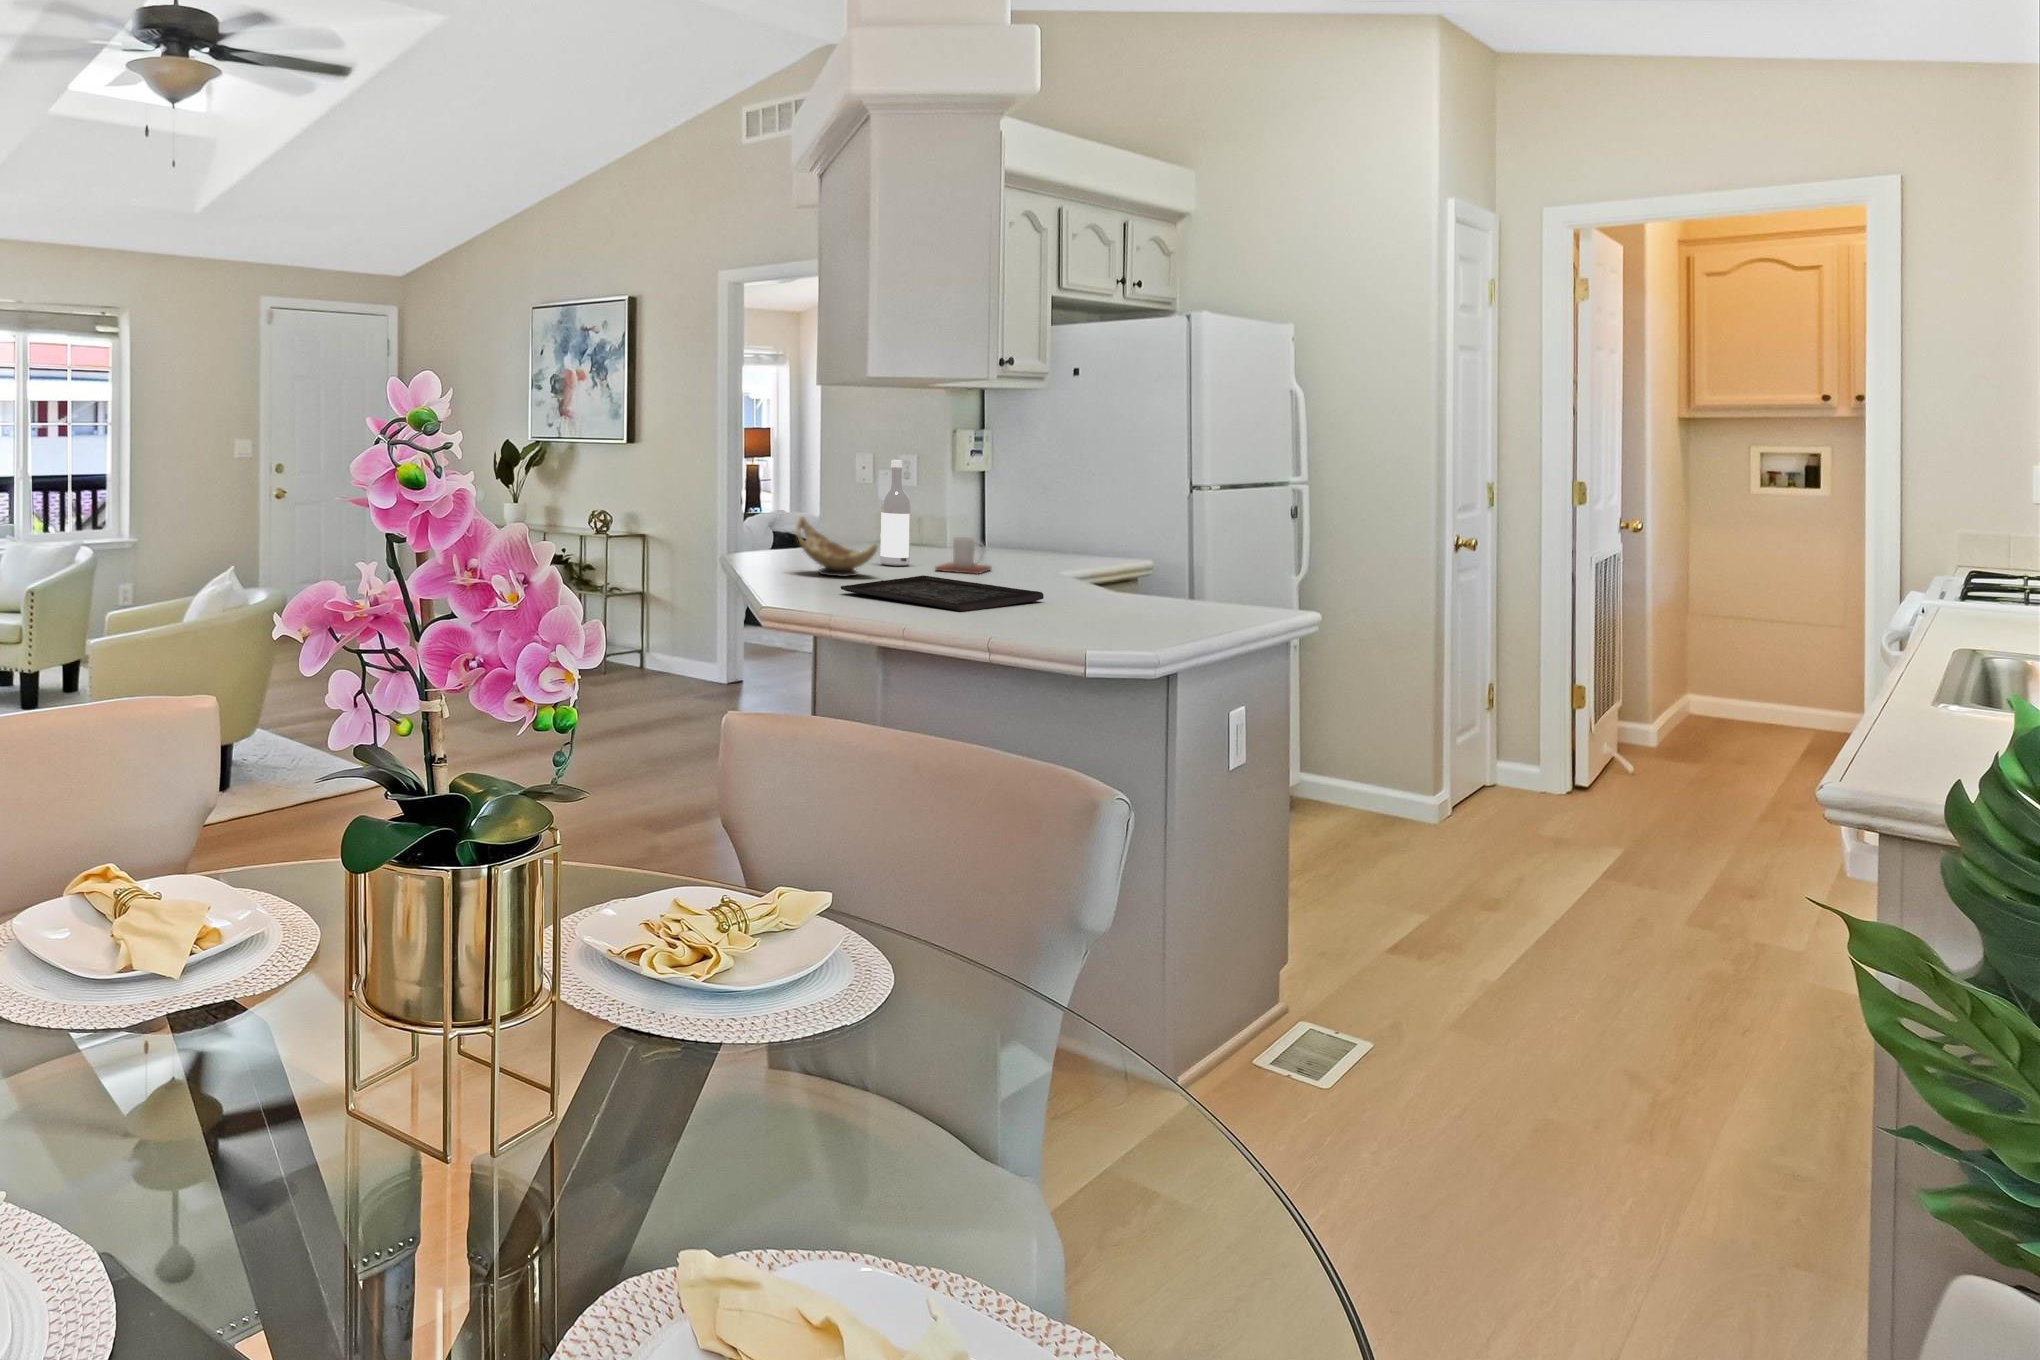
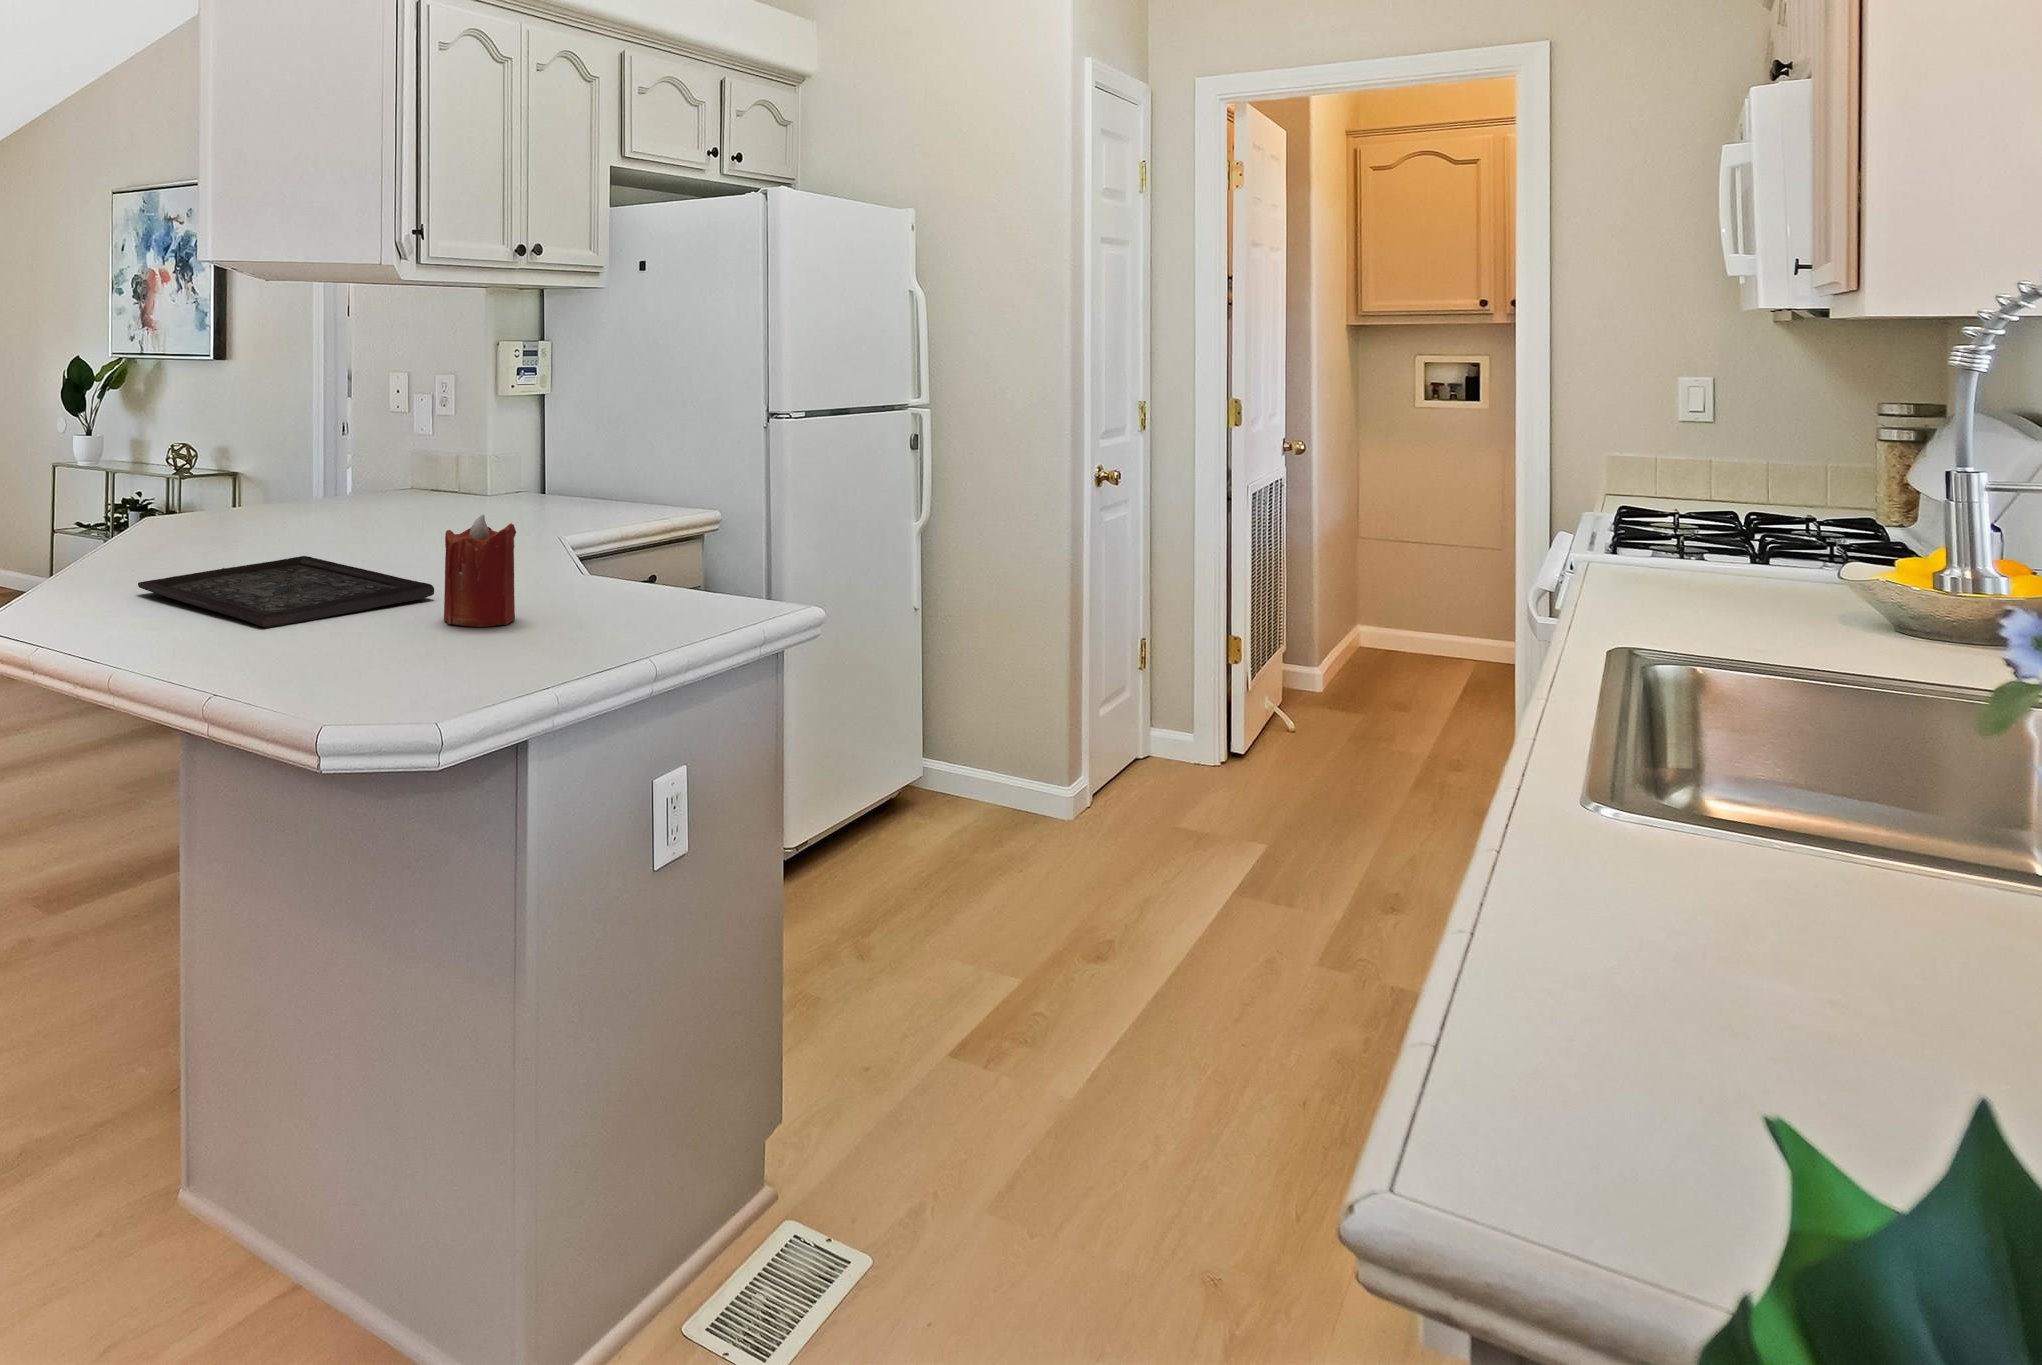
wine bottle: present [880,460,911,566] -> none [314,382,356,532]
decorative bowl: present [797,517,877,577] -> none [154,466,265,556]
mug: present [935,537,991,574] -> none [374,490,459,545]
candle: none [1069,544,1119,615] -> present [444,514,516,627]

